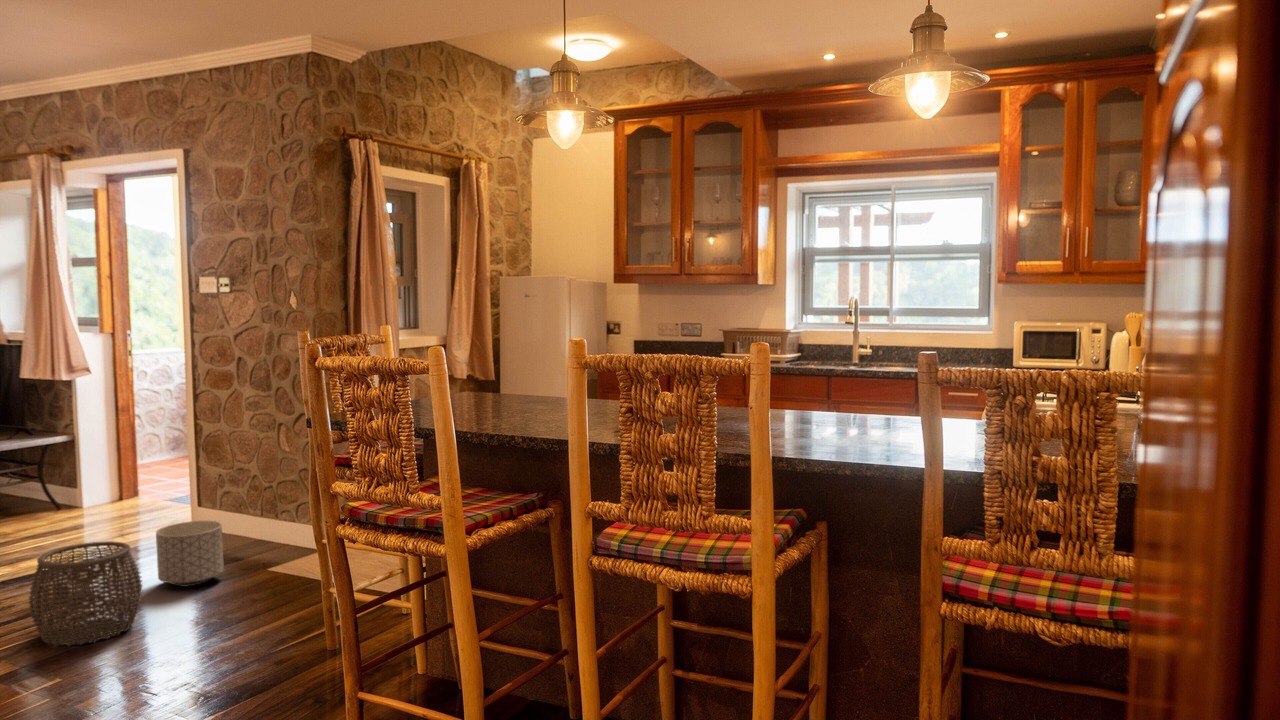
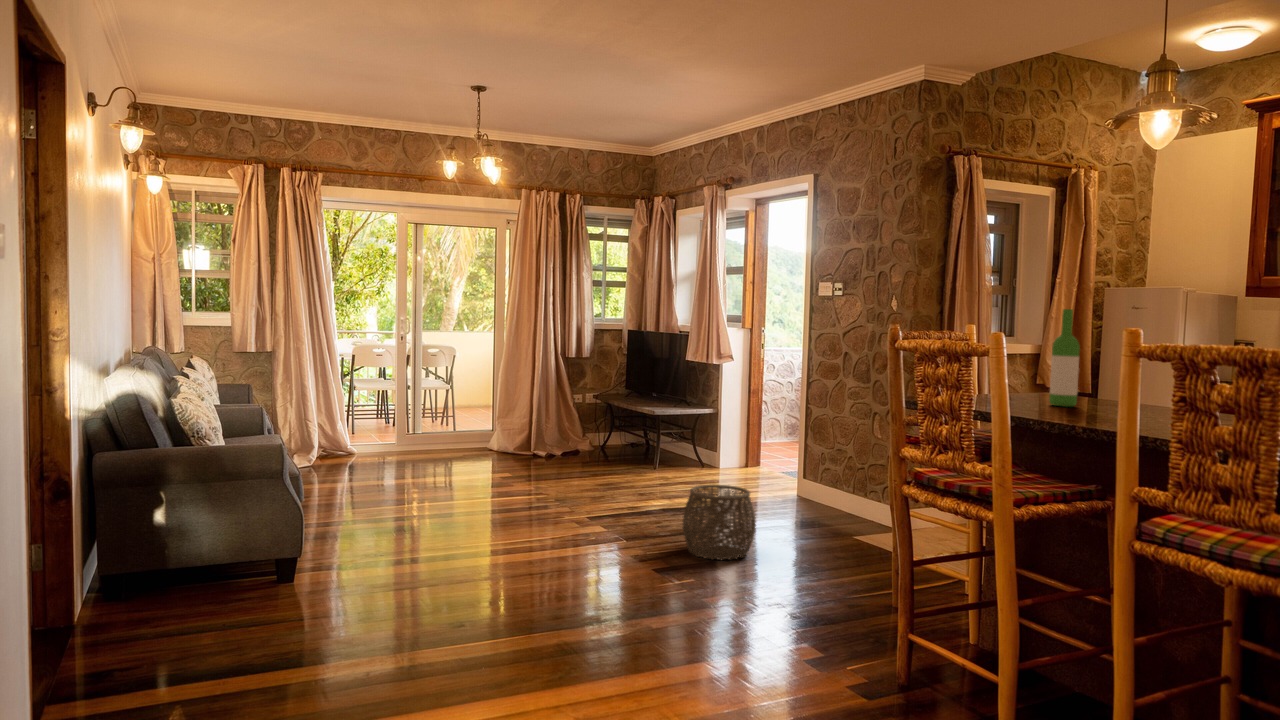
wine bottle: none [479,309,506,410] -> present [1049,309,1080,407]
planter: present [156,521,224,586] -> none [767,485,818,538]

